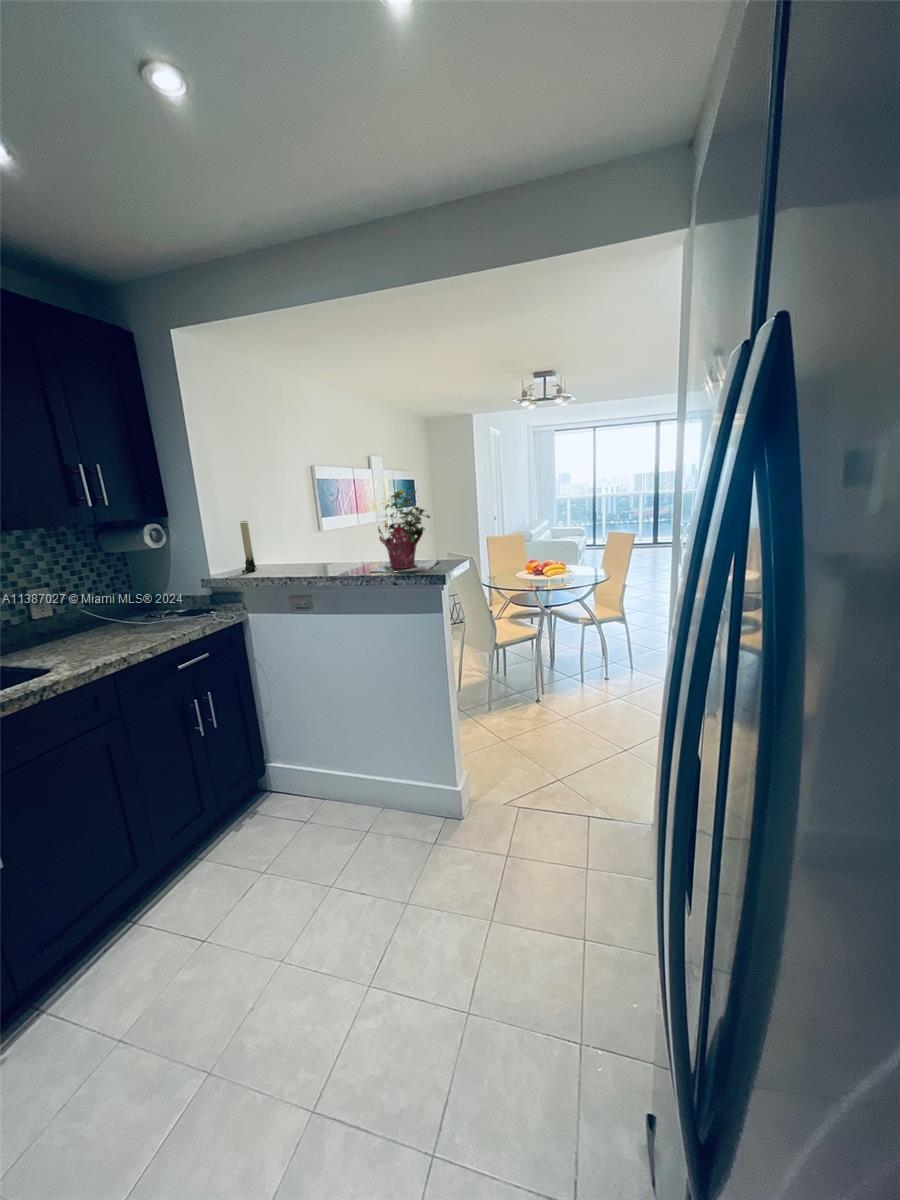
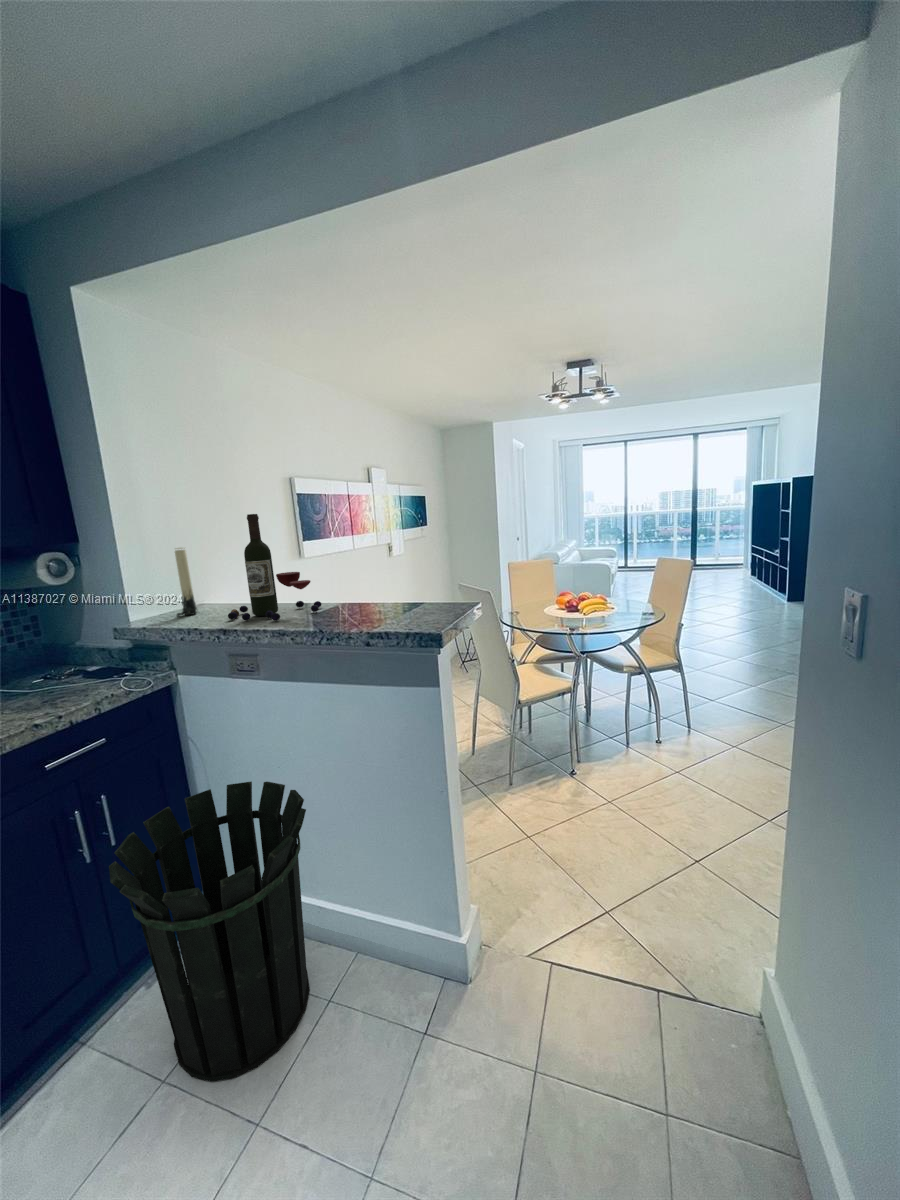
potted plant: present [369,490,439,572] -> none [334,500,444,624]
wine bottle: none [286,496,352,573] -> present [228,514,321,621]
waste bin: none [229,686,354,867] -> present [109,782,310,1082]

